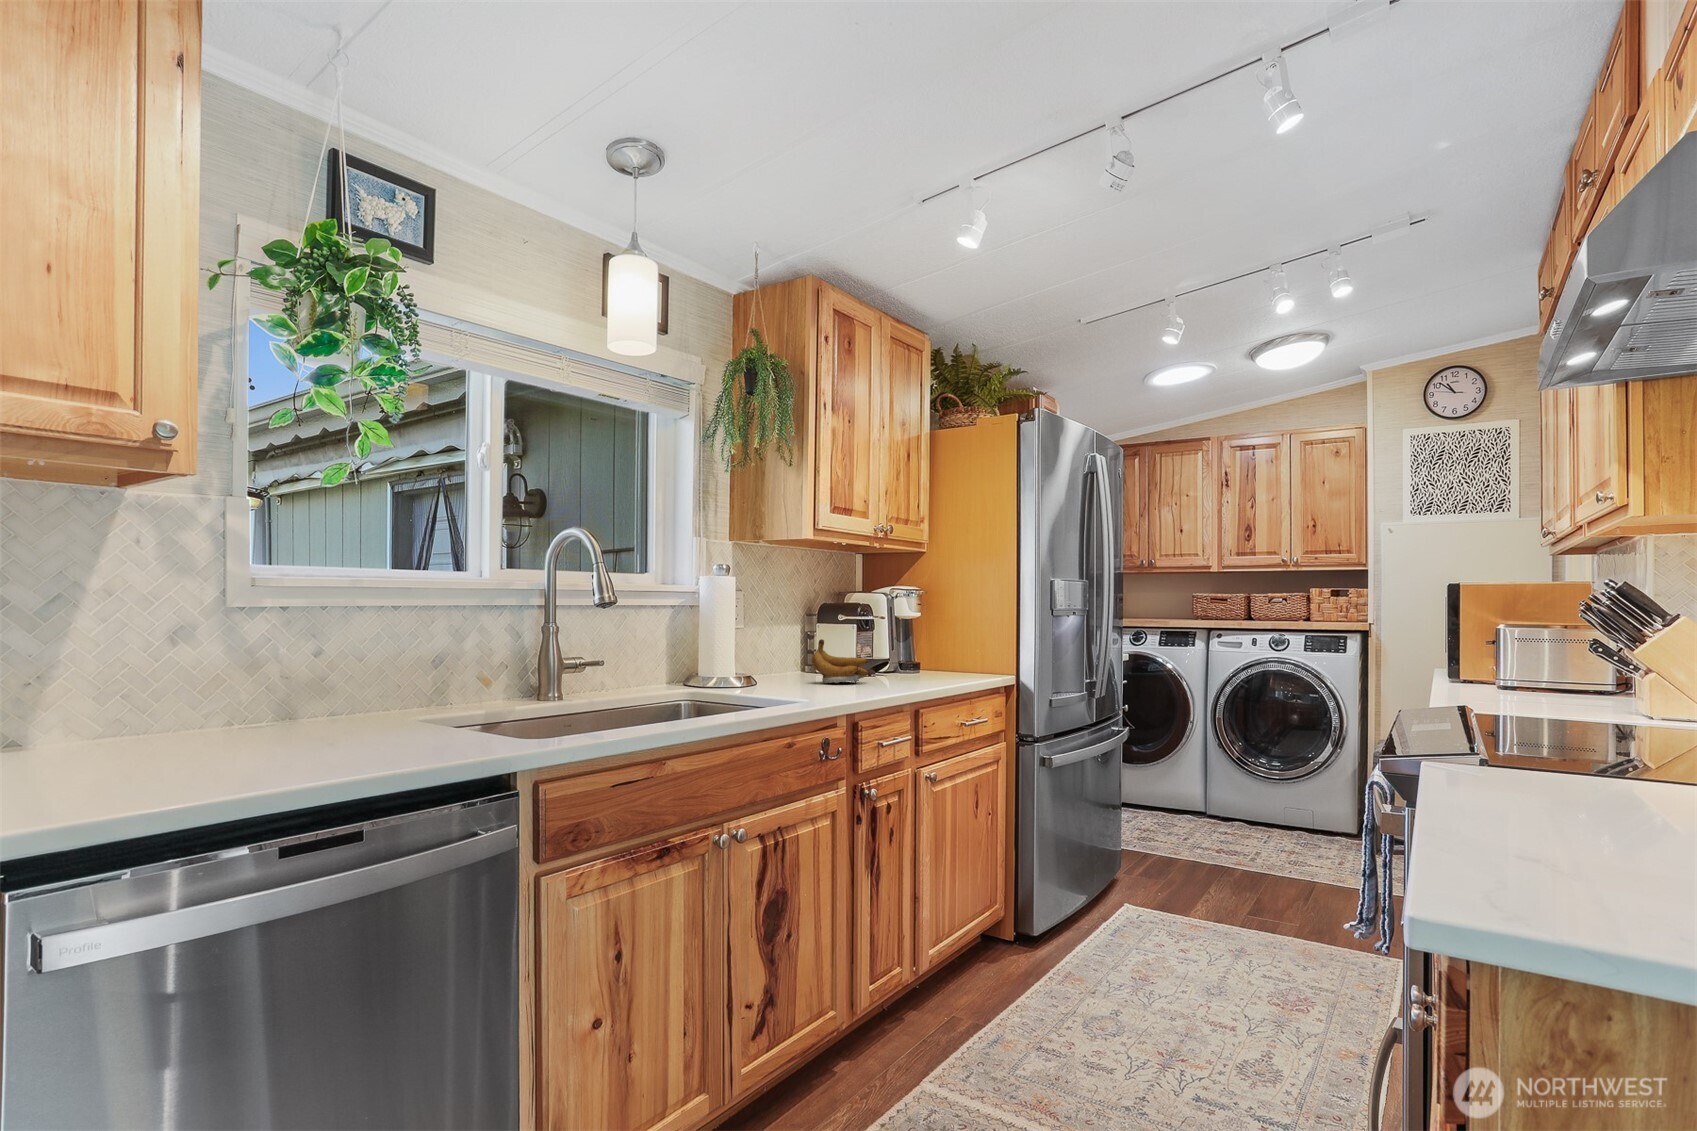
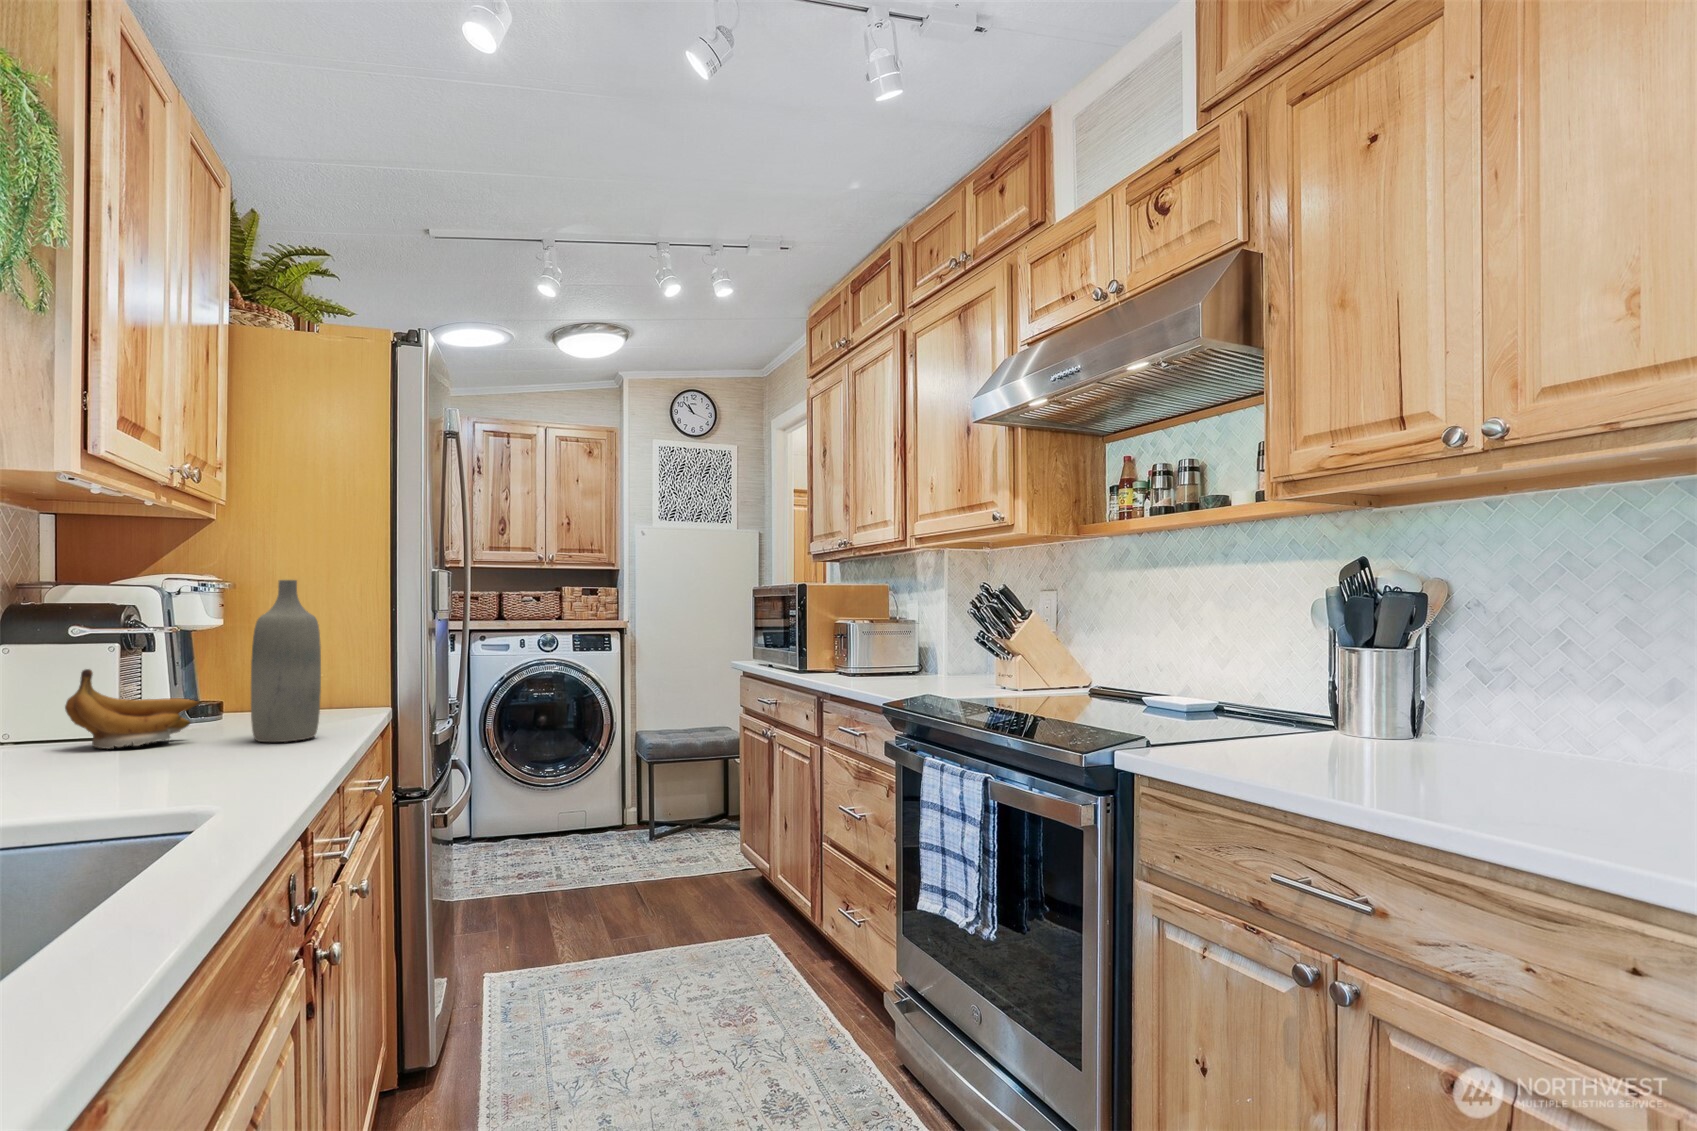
bottle: none [888,586,925,687] -> present [251,580,321,742]

